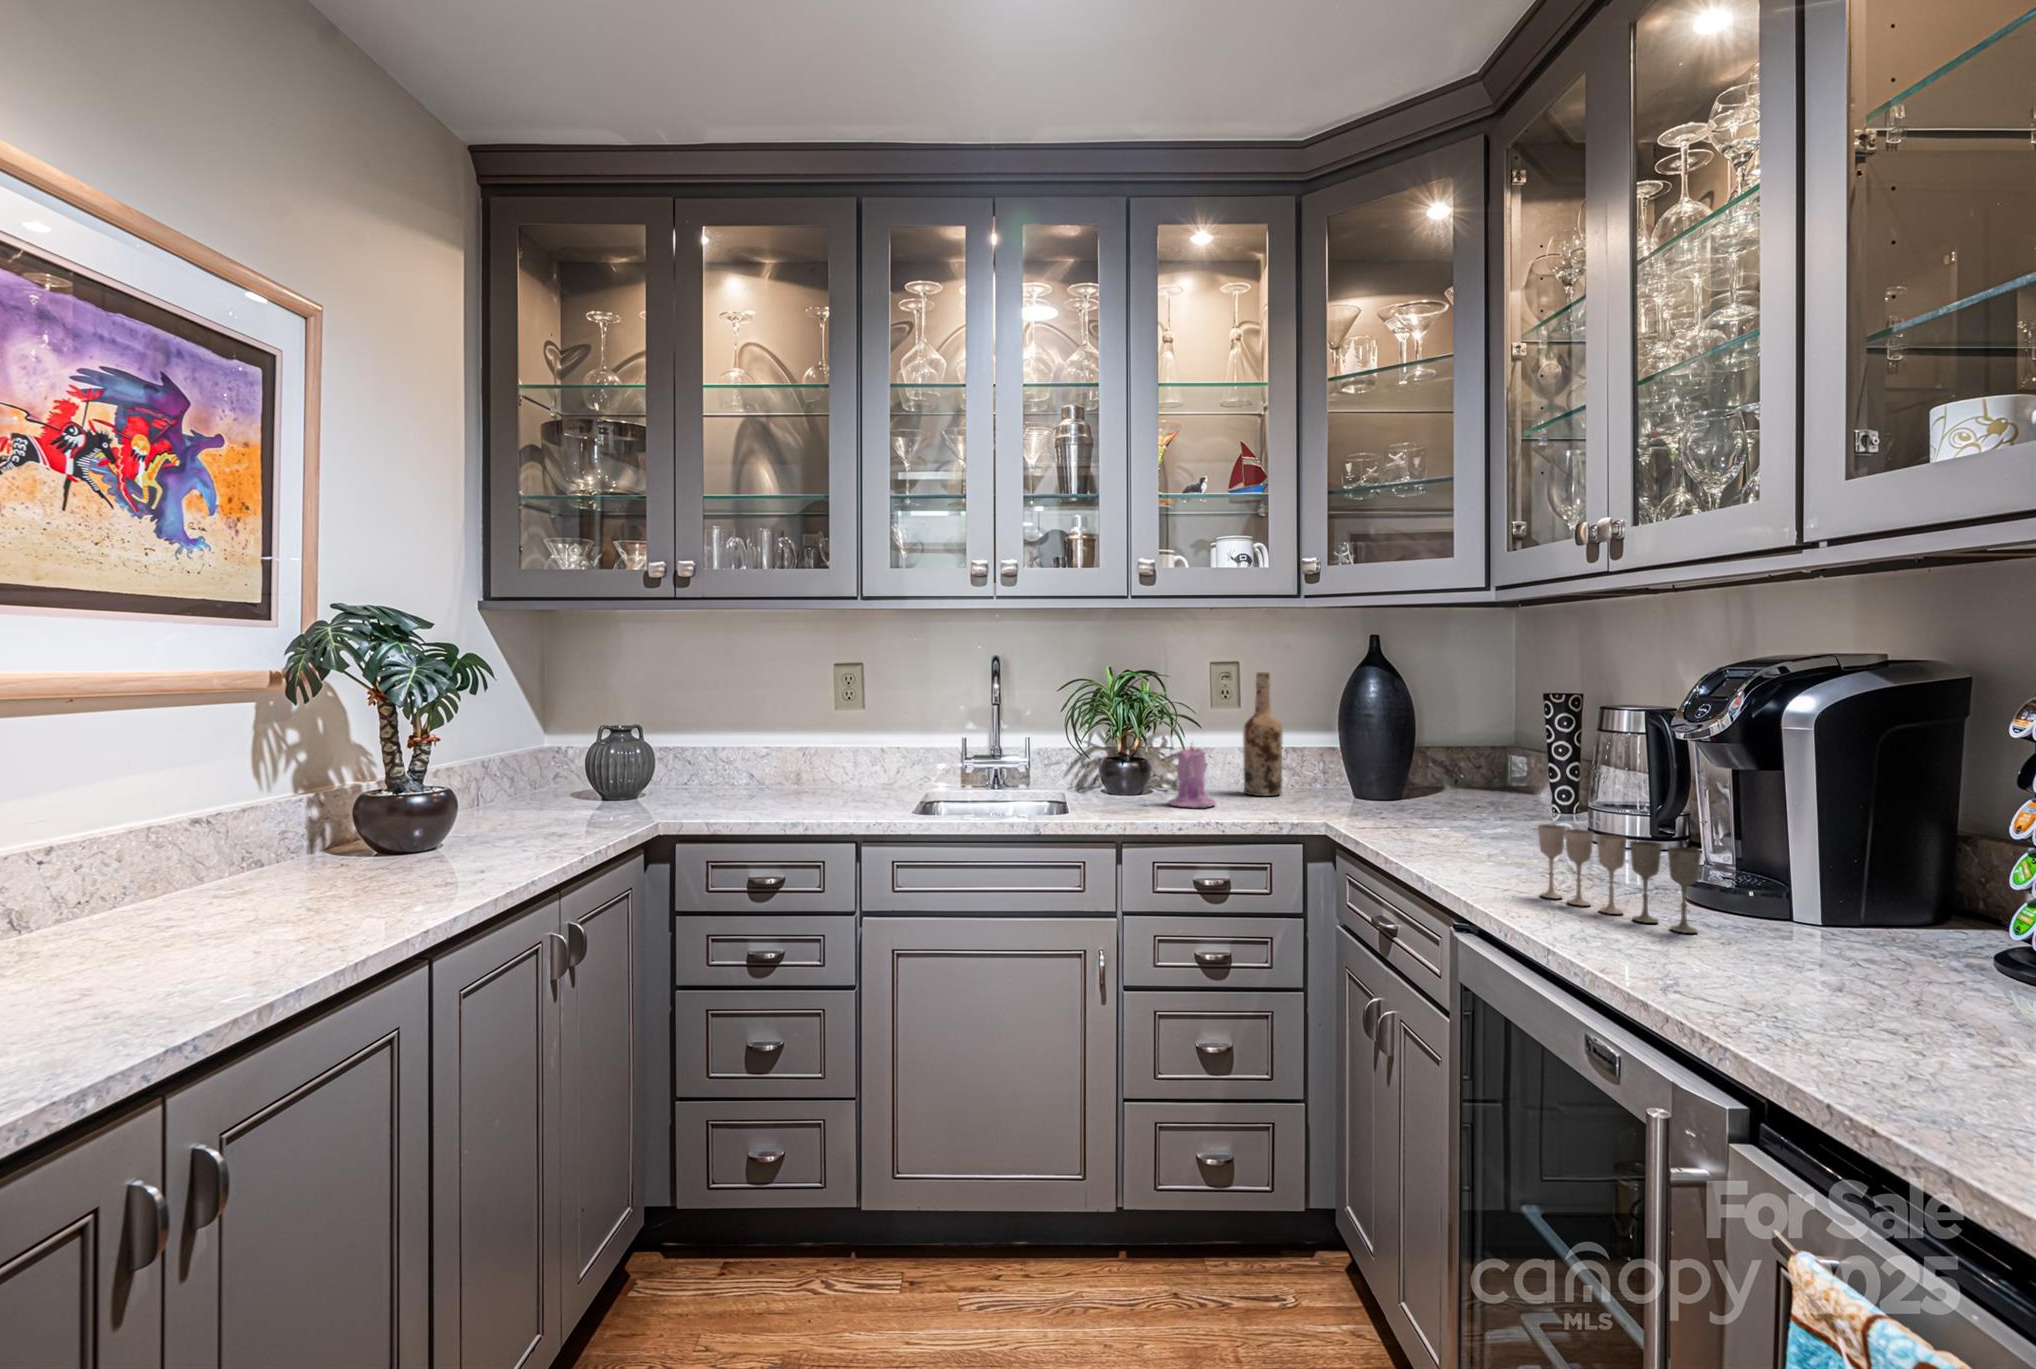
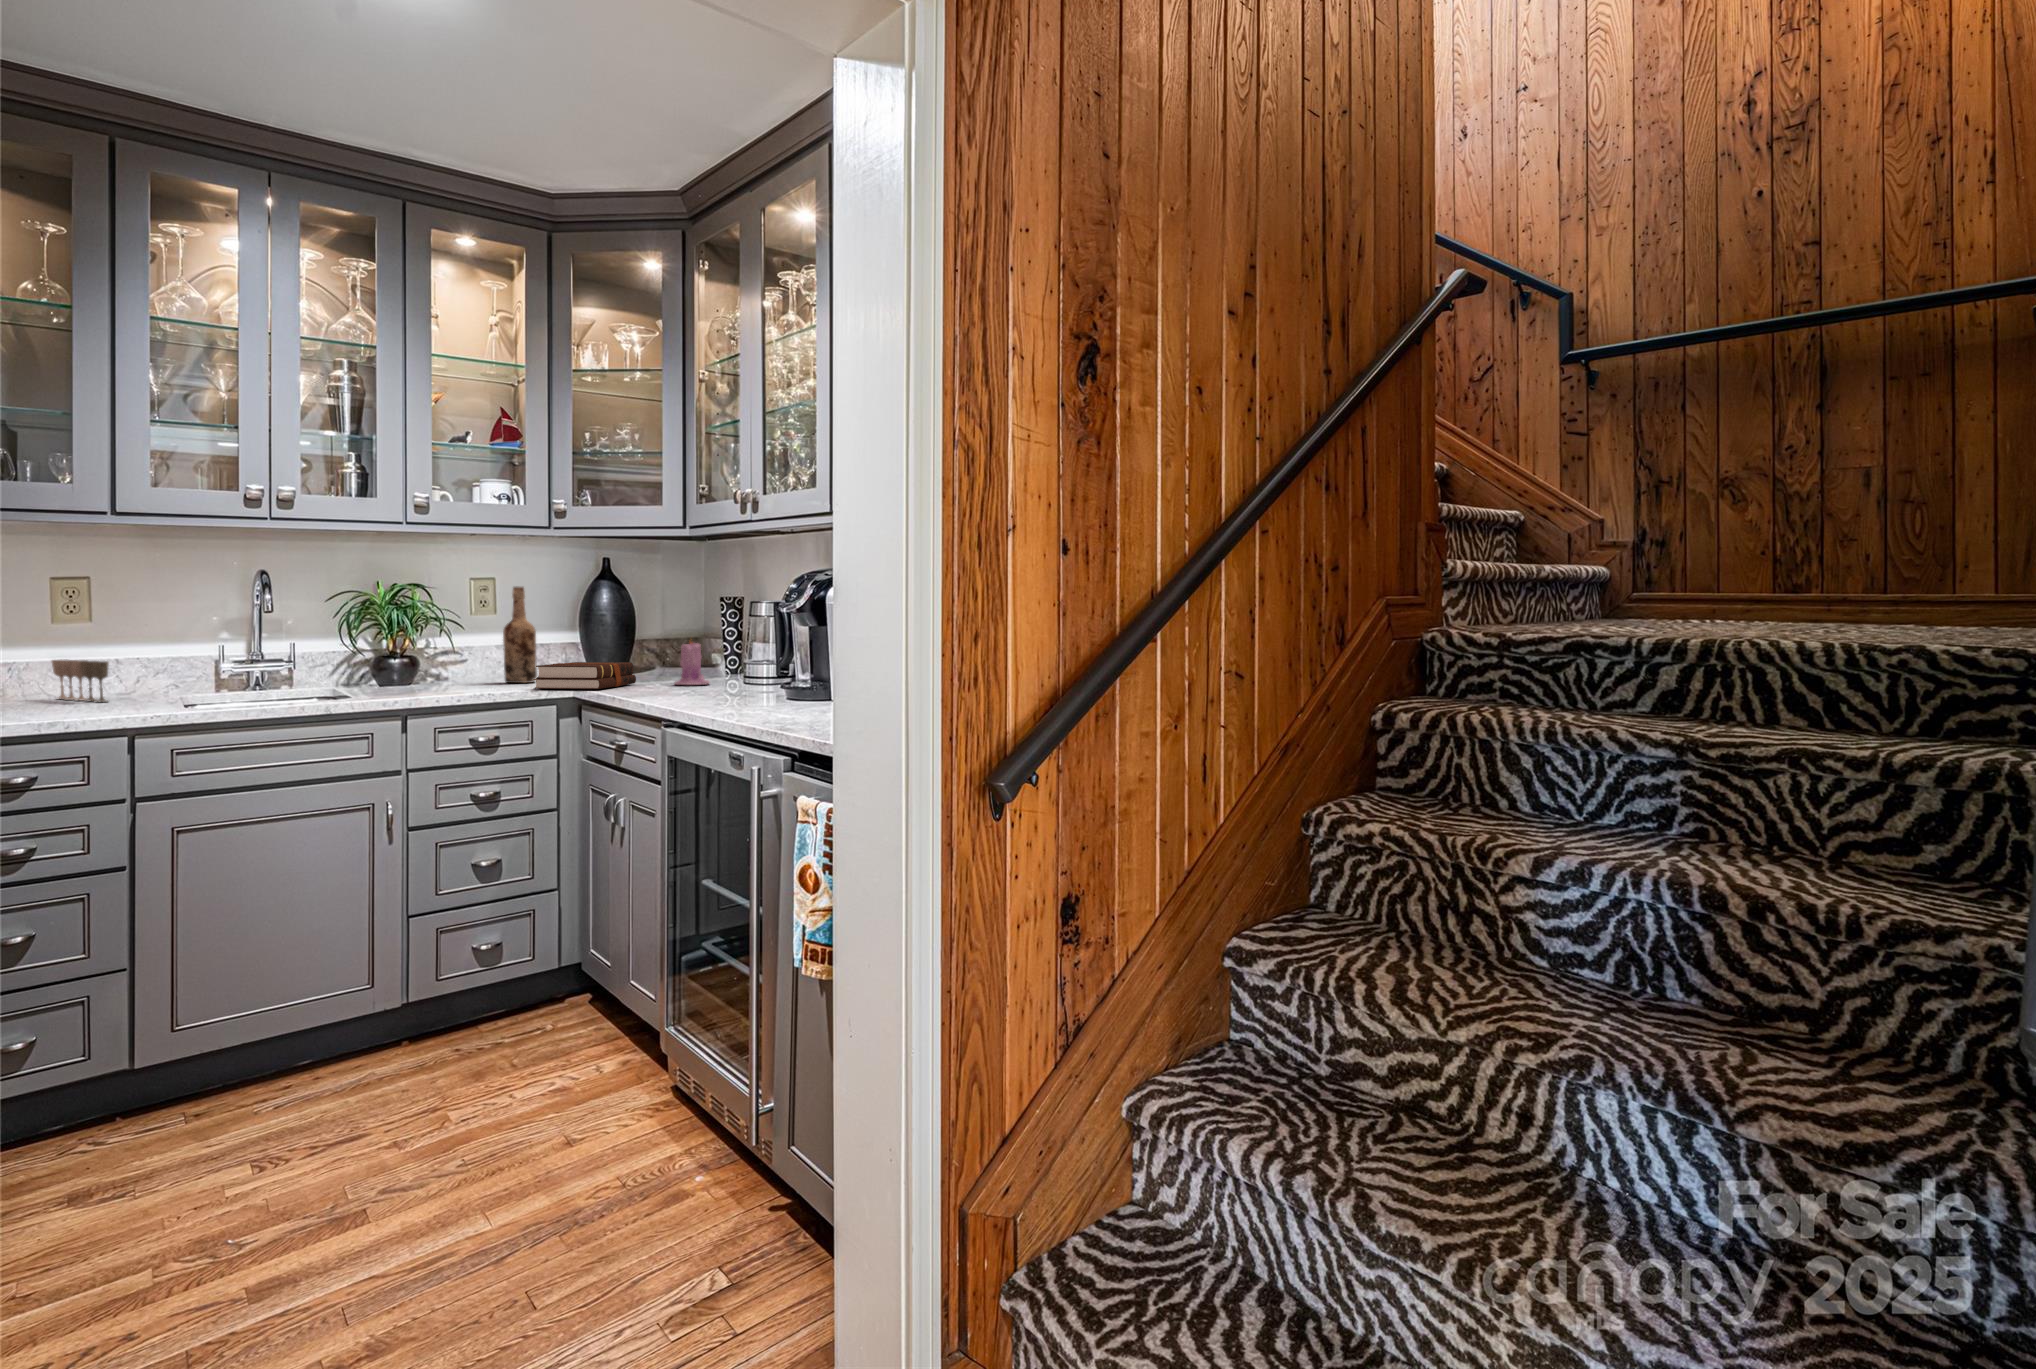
candle: present [1168,746,1216,808] -> present [674,641,710,685]
hardback book: none [1268,775,1409,824] -> present [534,662,636,689]
wine glass: present [1538,824,1701,933] -> present [52,659,109,702]

